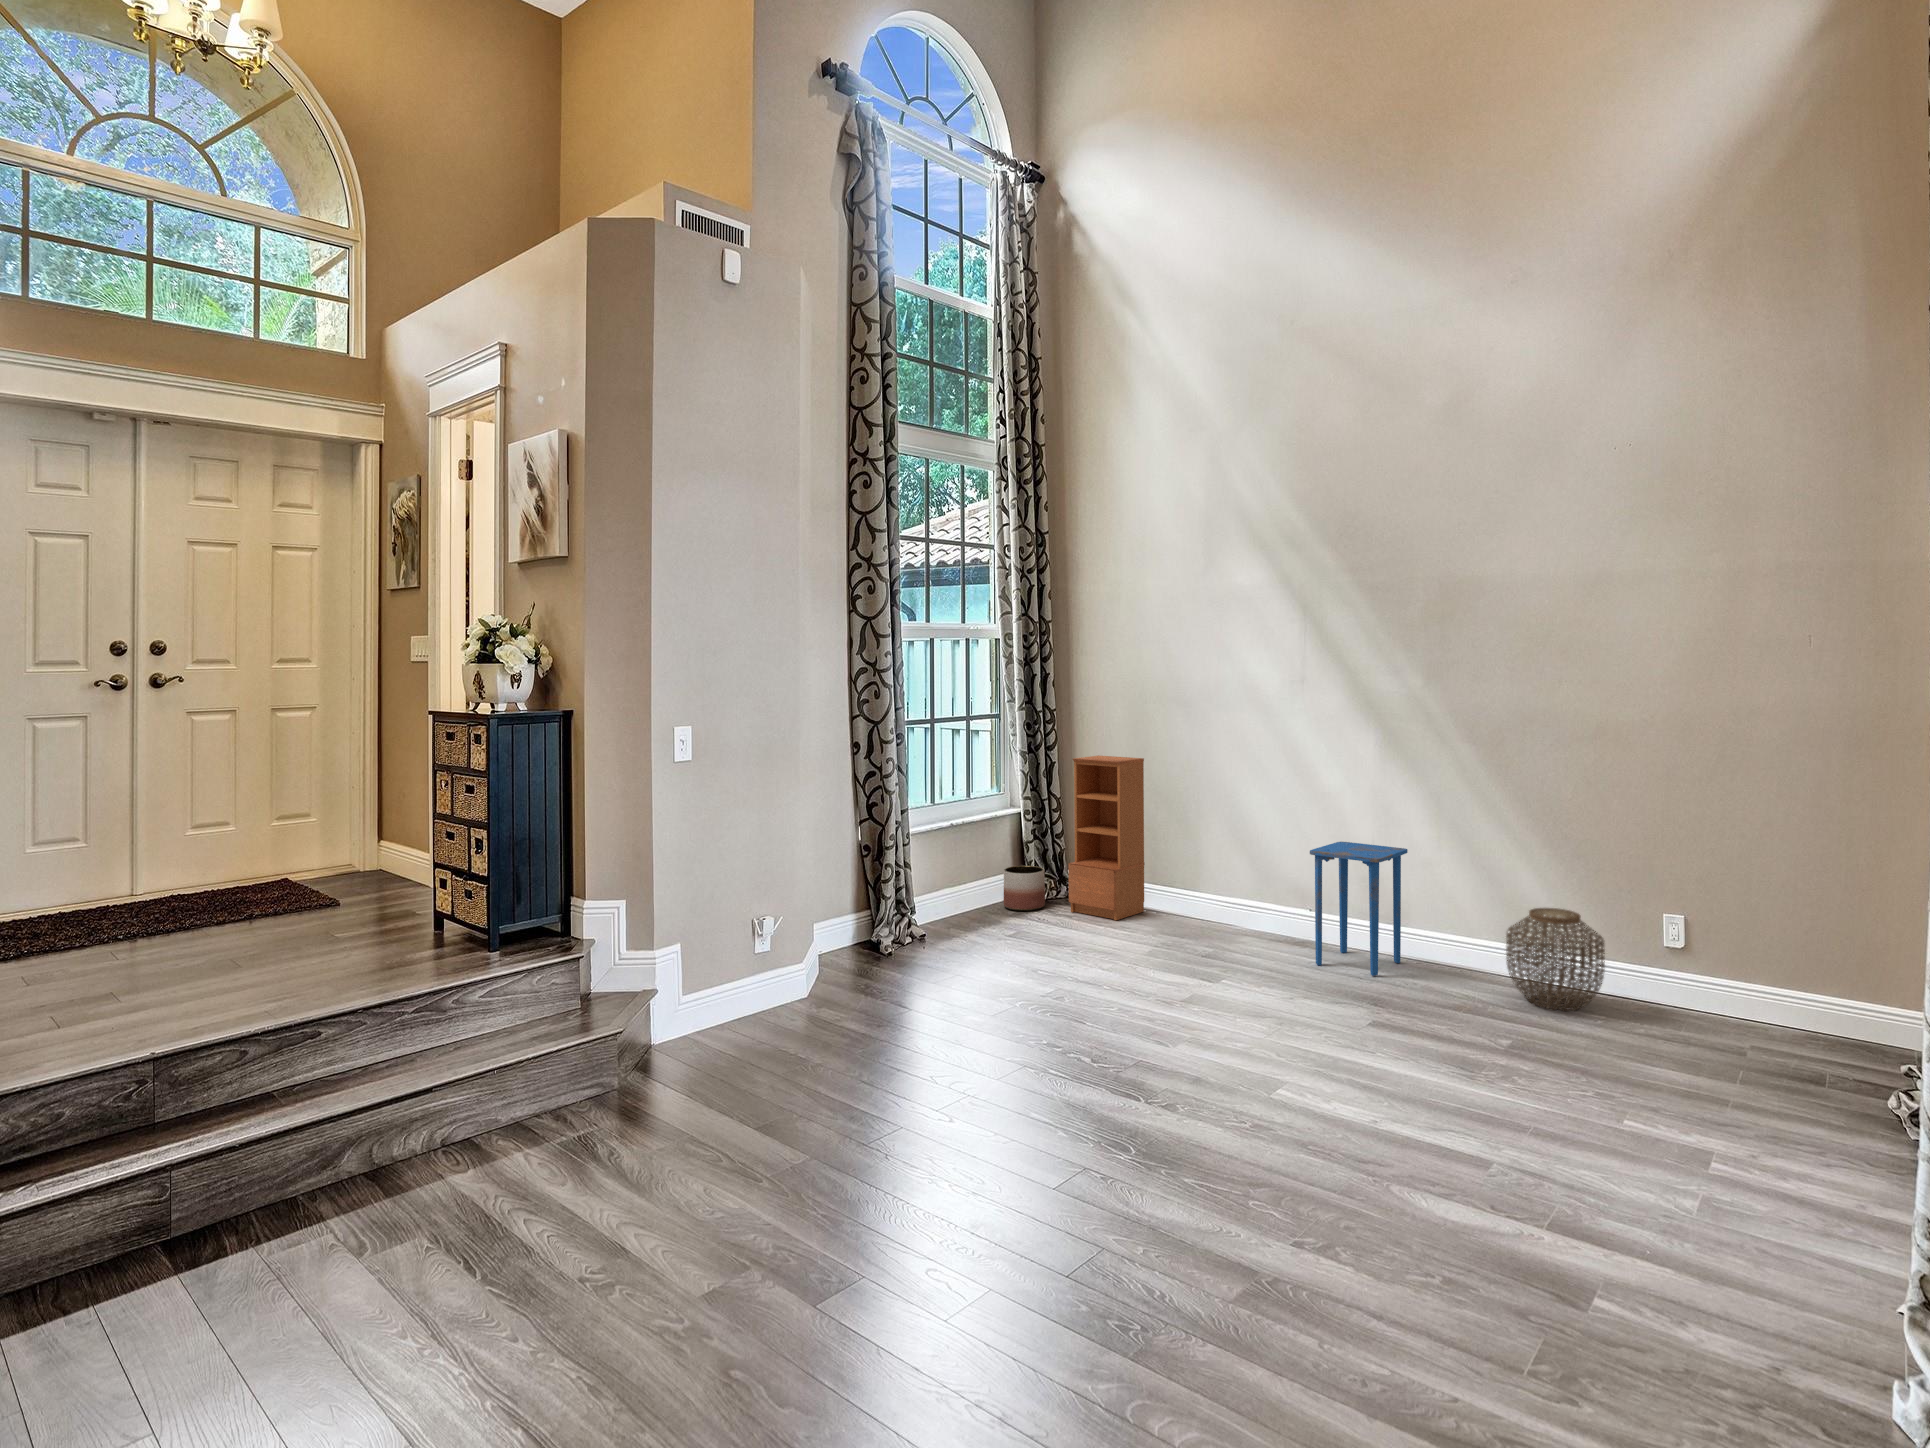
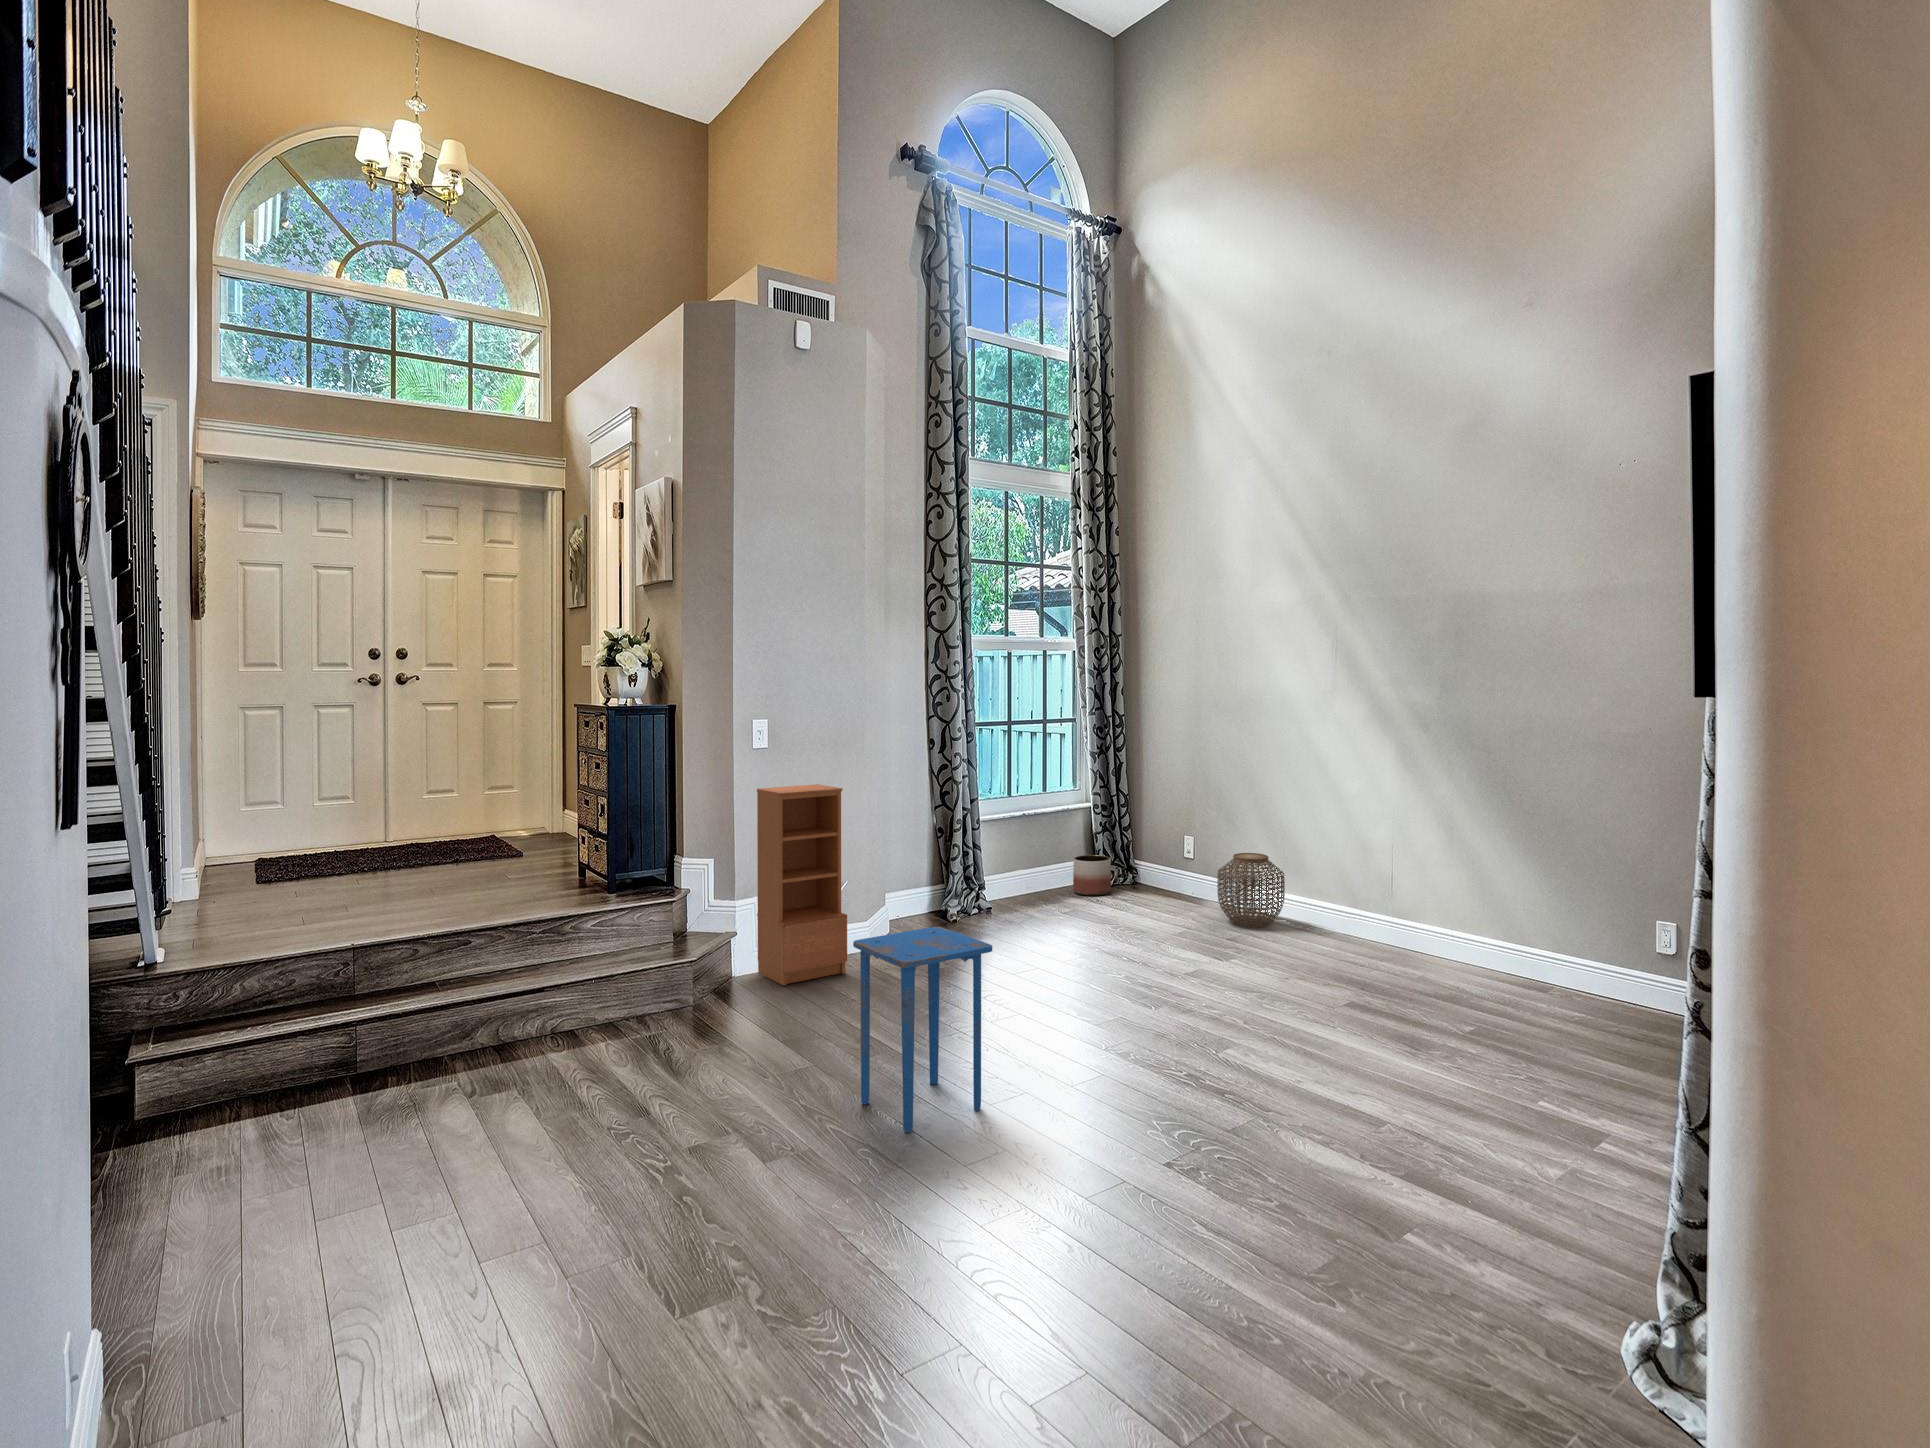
bookcase: present [1069,755,1145,920] -> present [757,784,847,986]
side table: present [1310,842,1408,976] -> present [853,927,992,1131]
woven basket: present [1506,908,1605,1011] -> present [1217,853,1285,928]

